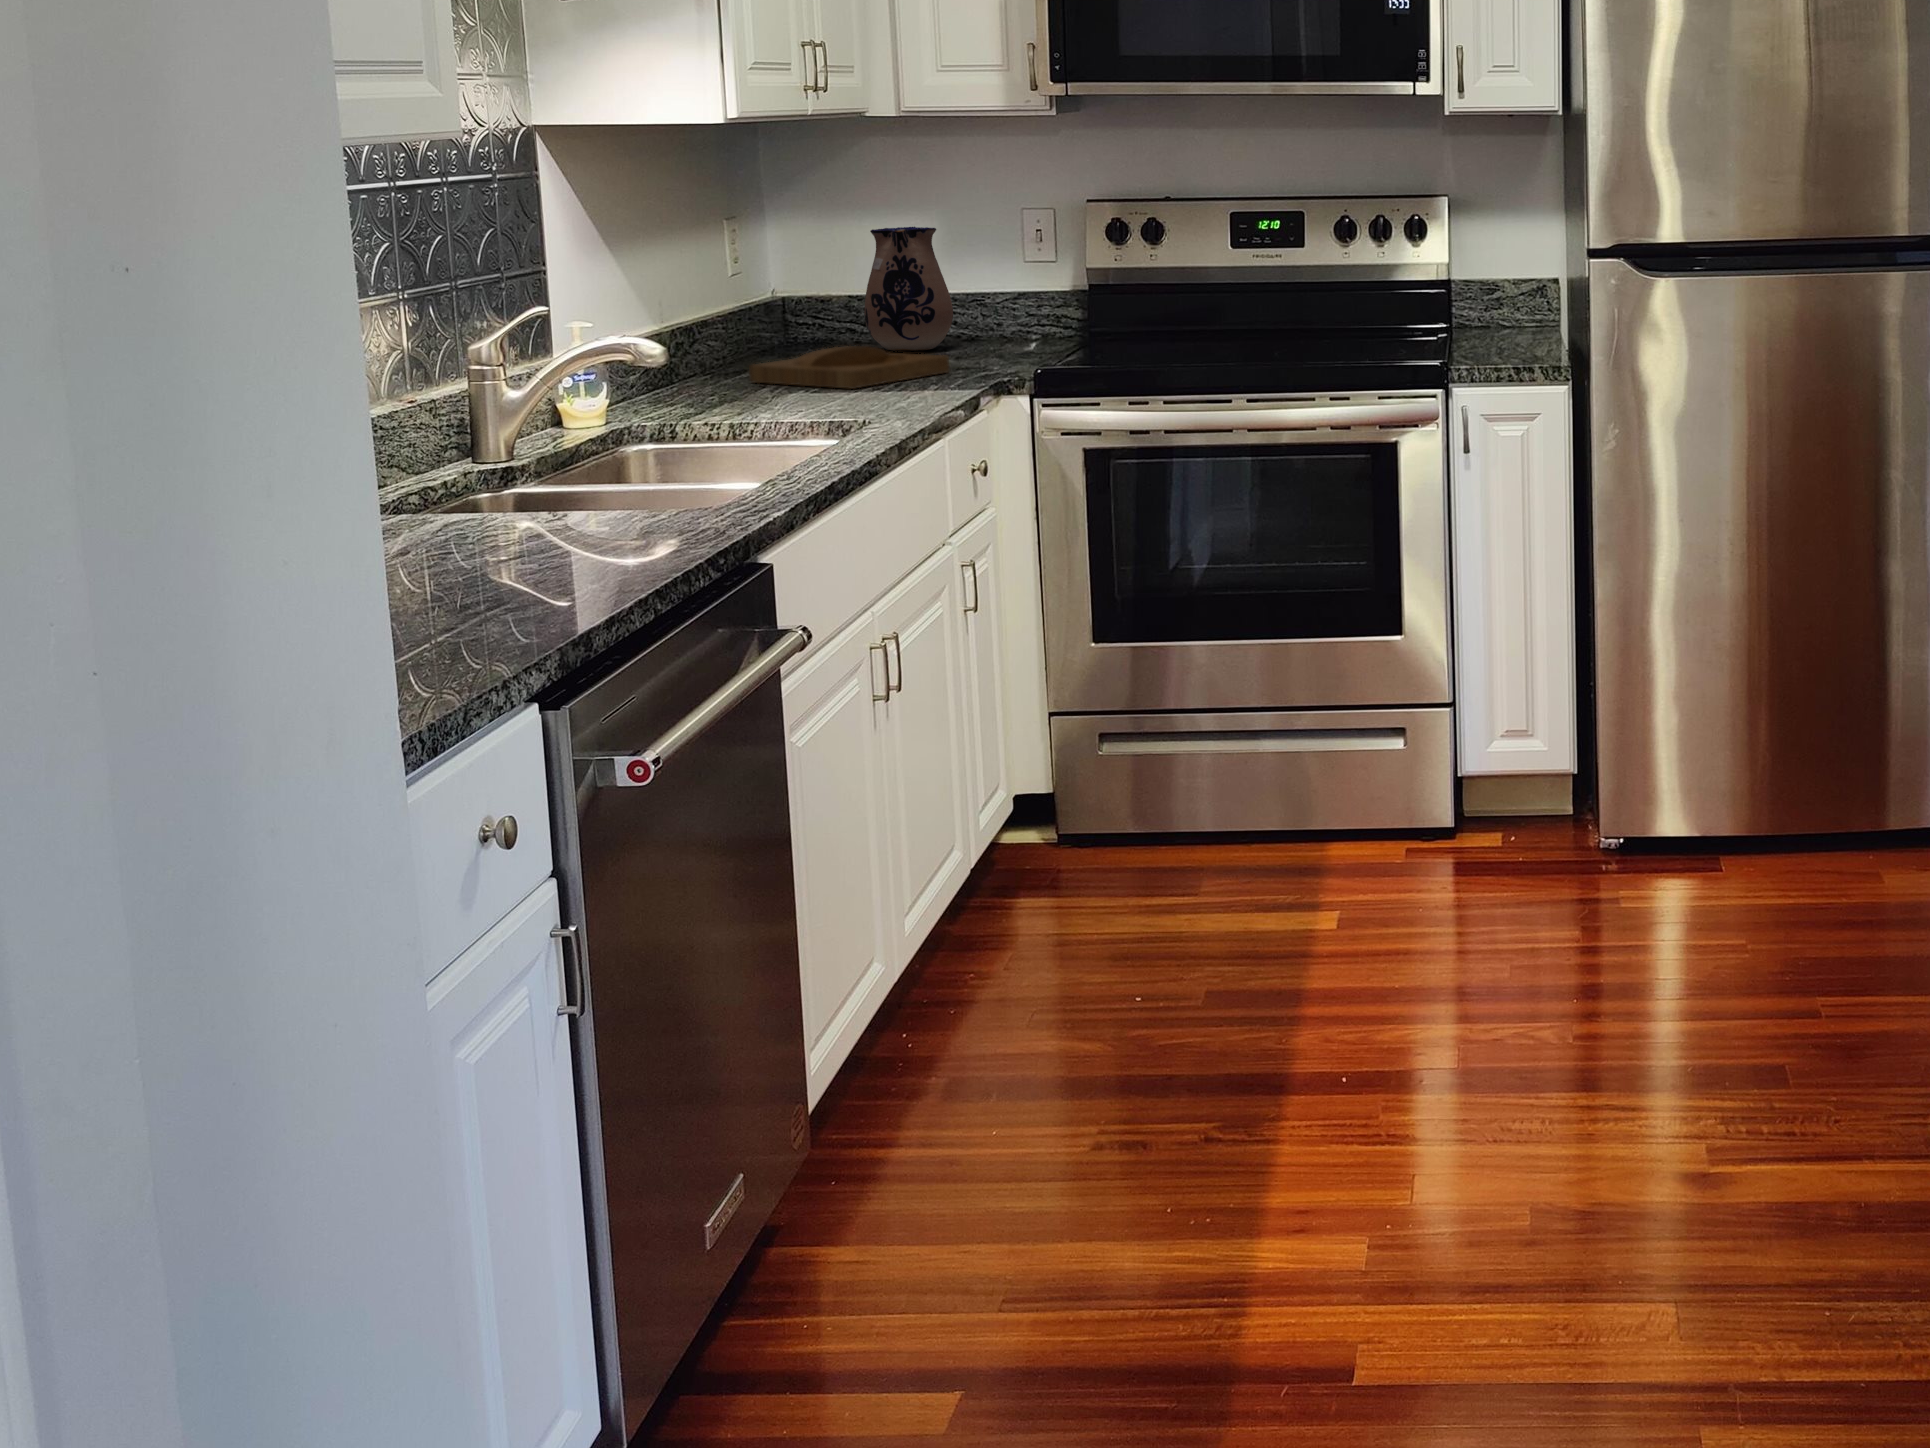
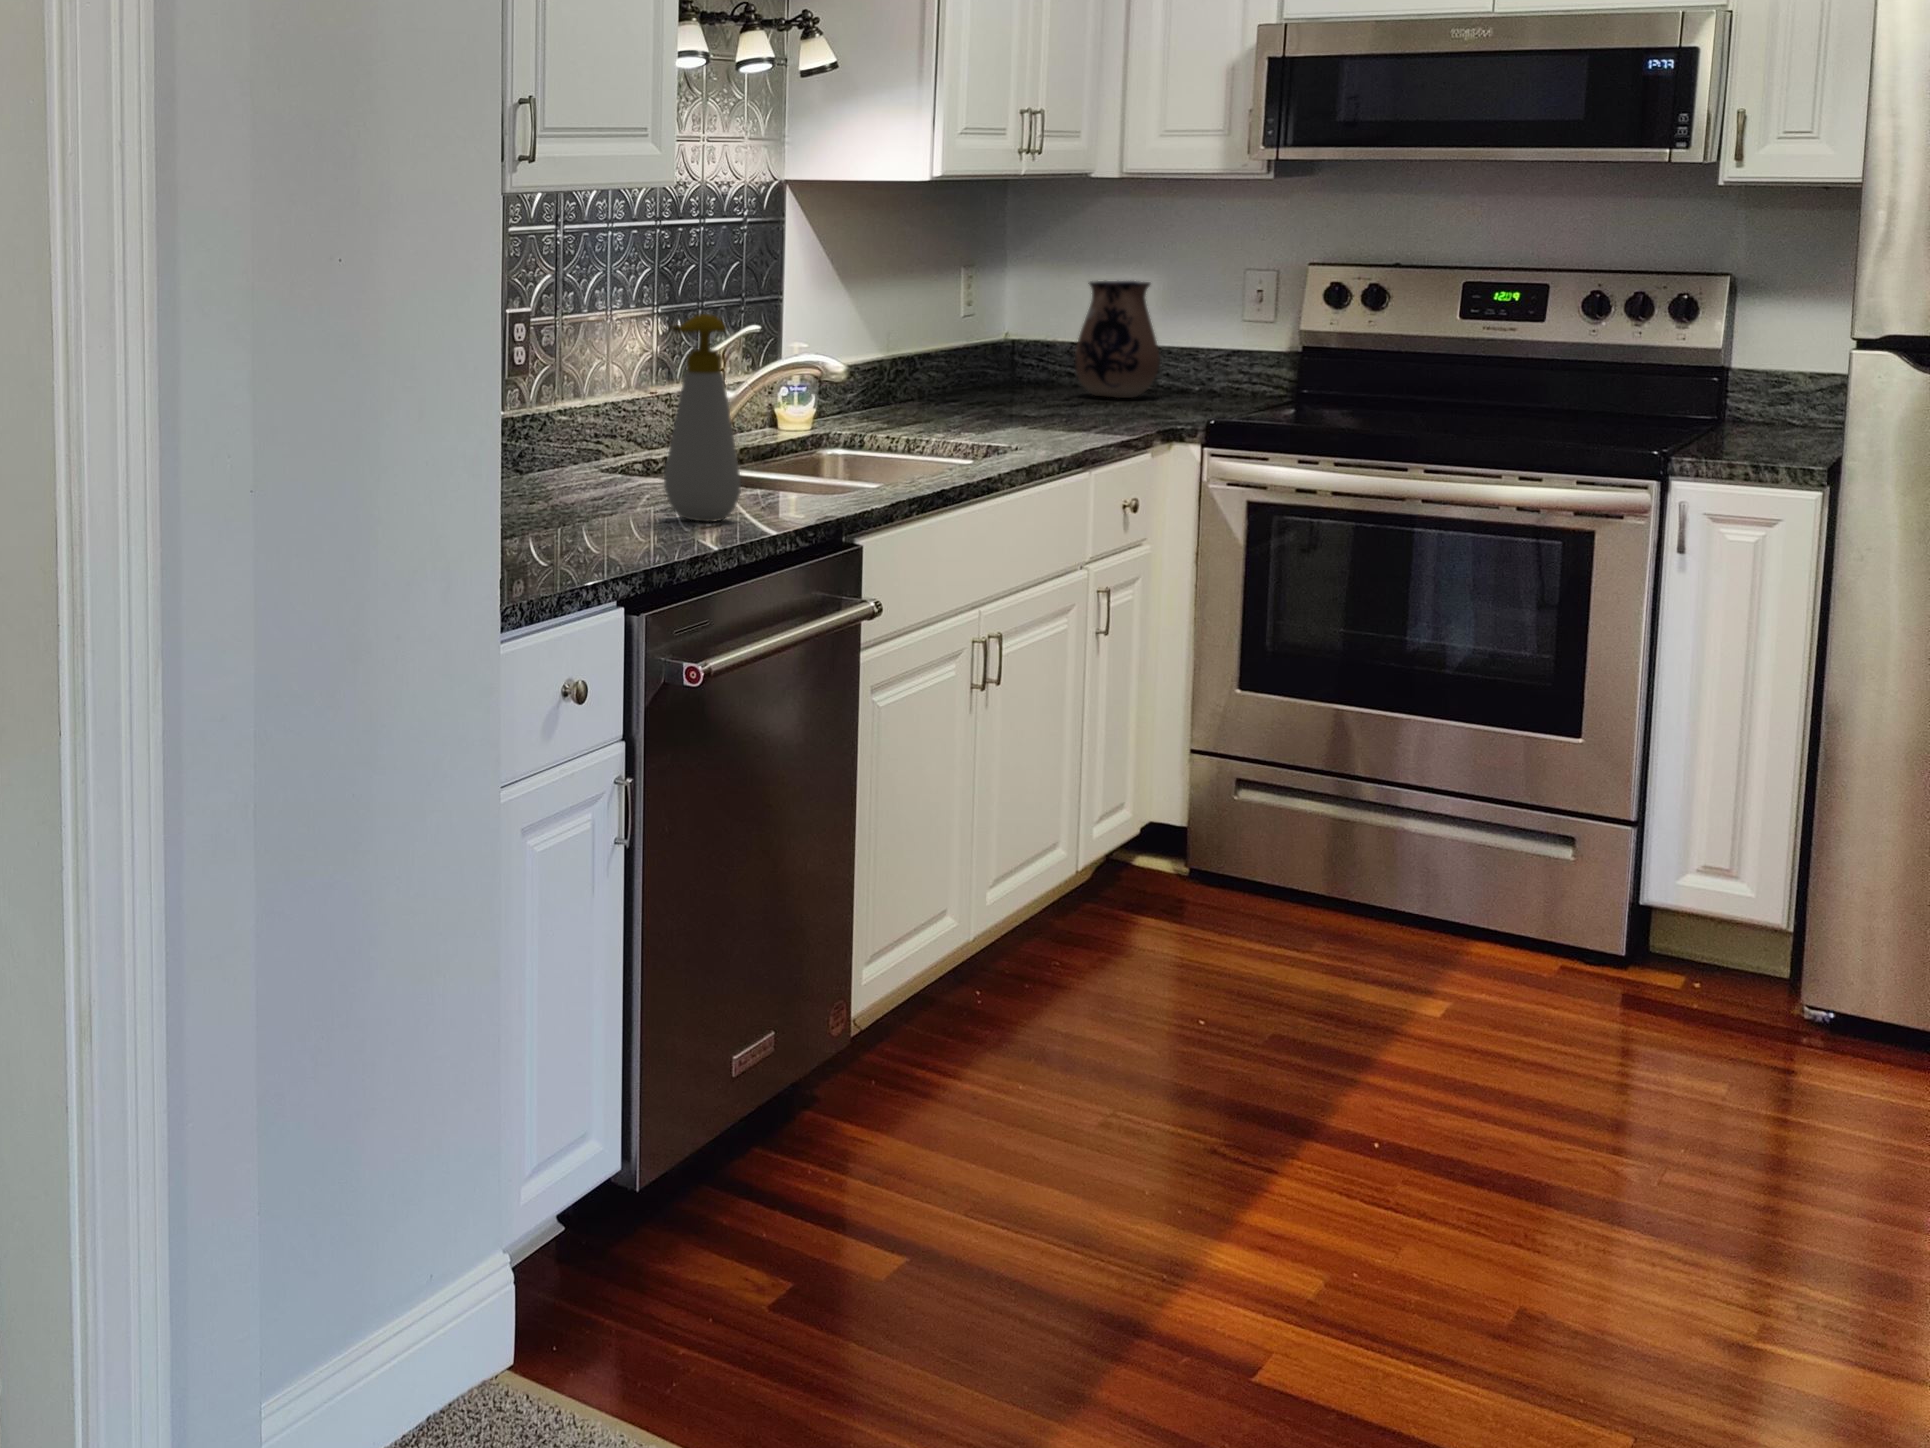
soap bottle: none [496,306,619,577] -> present [664,314,741,522]
tray: present [749,346,949,389] -> none [948,385,1130,422]

